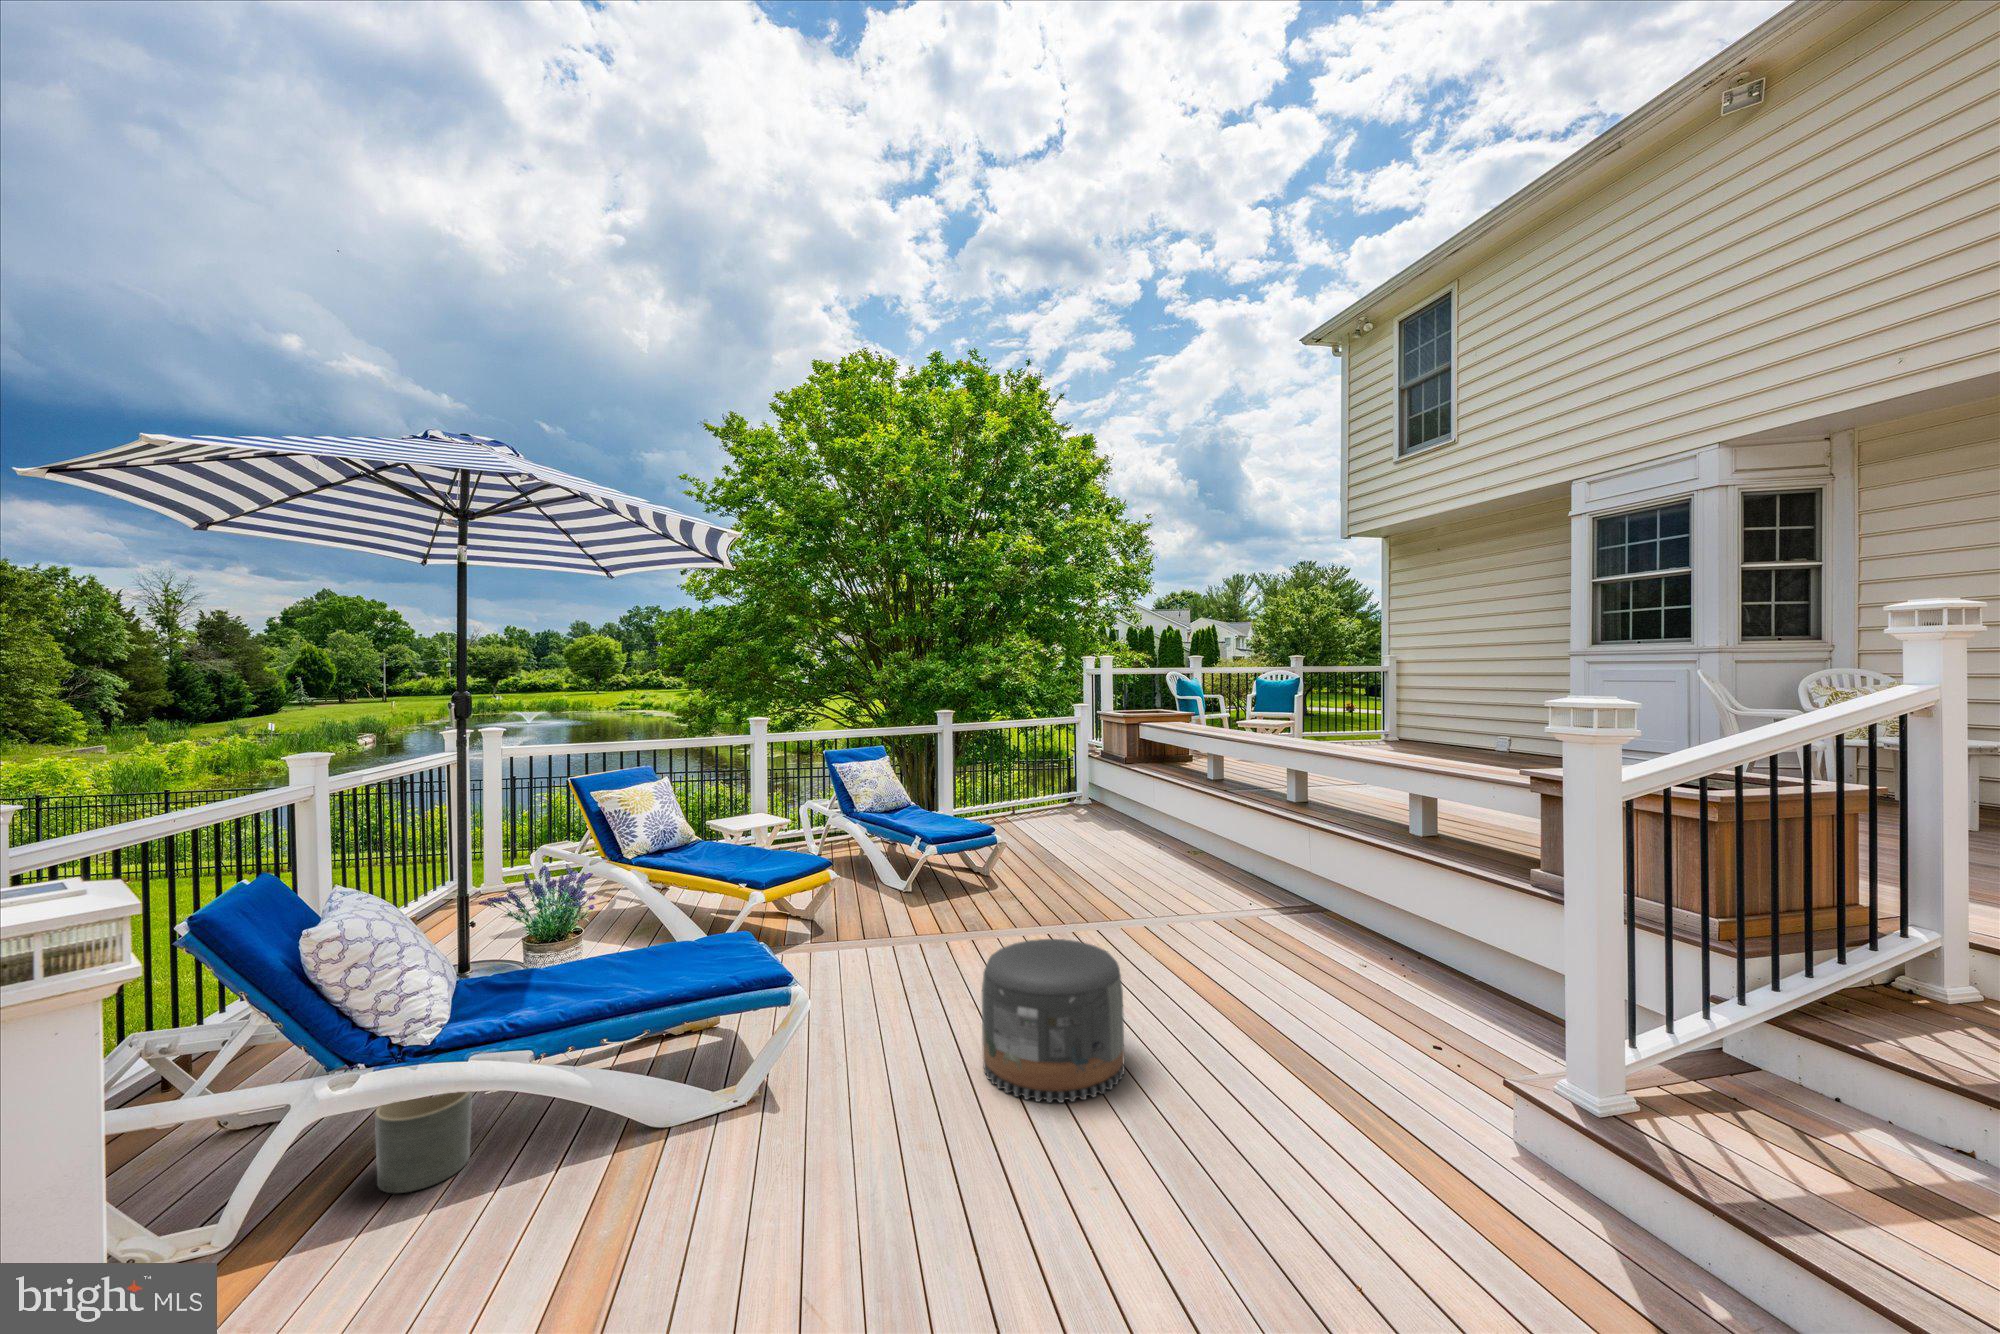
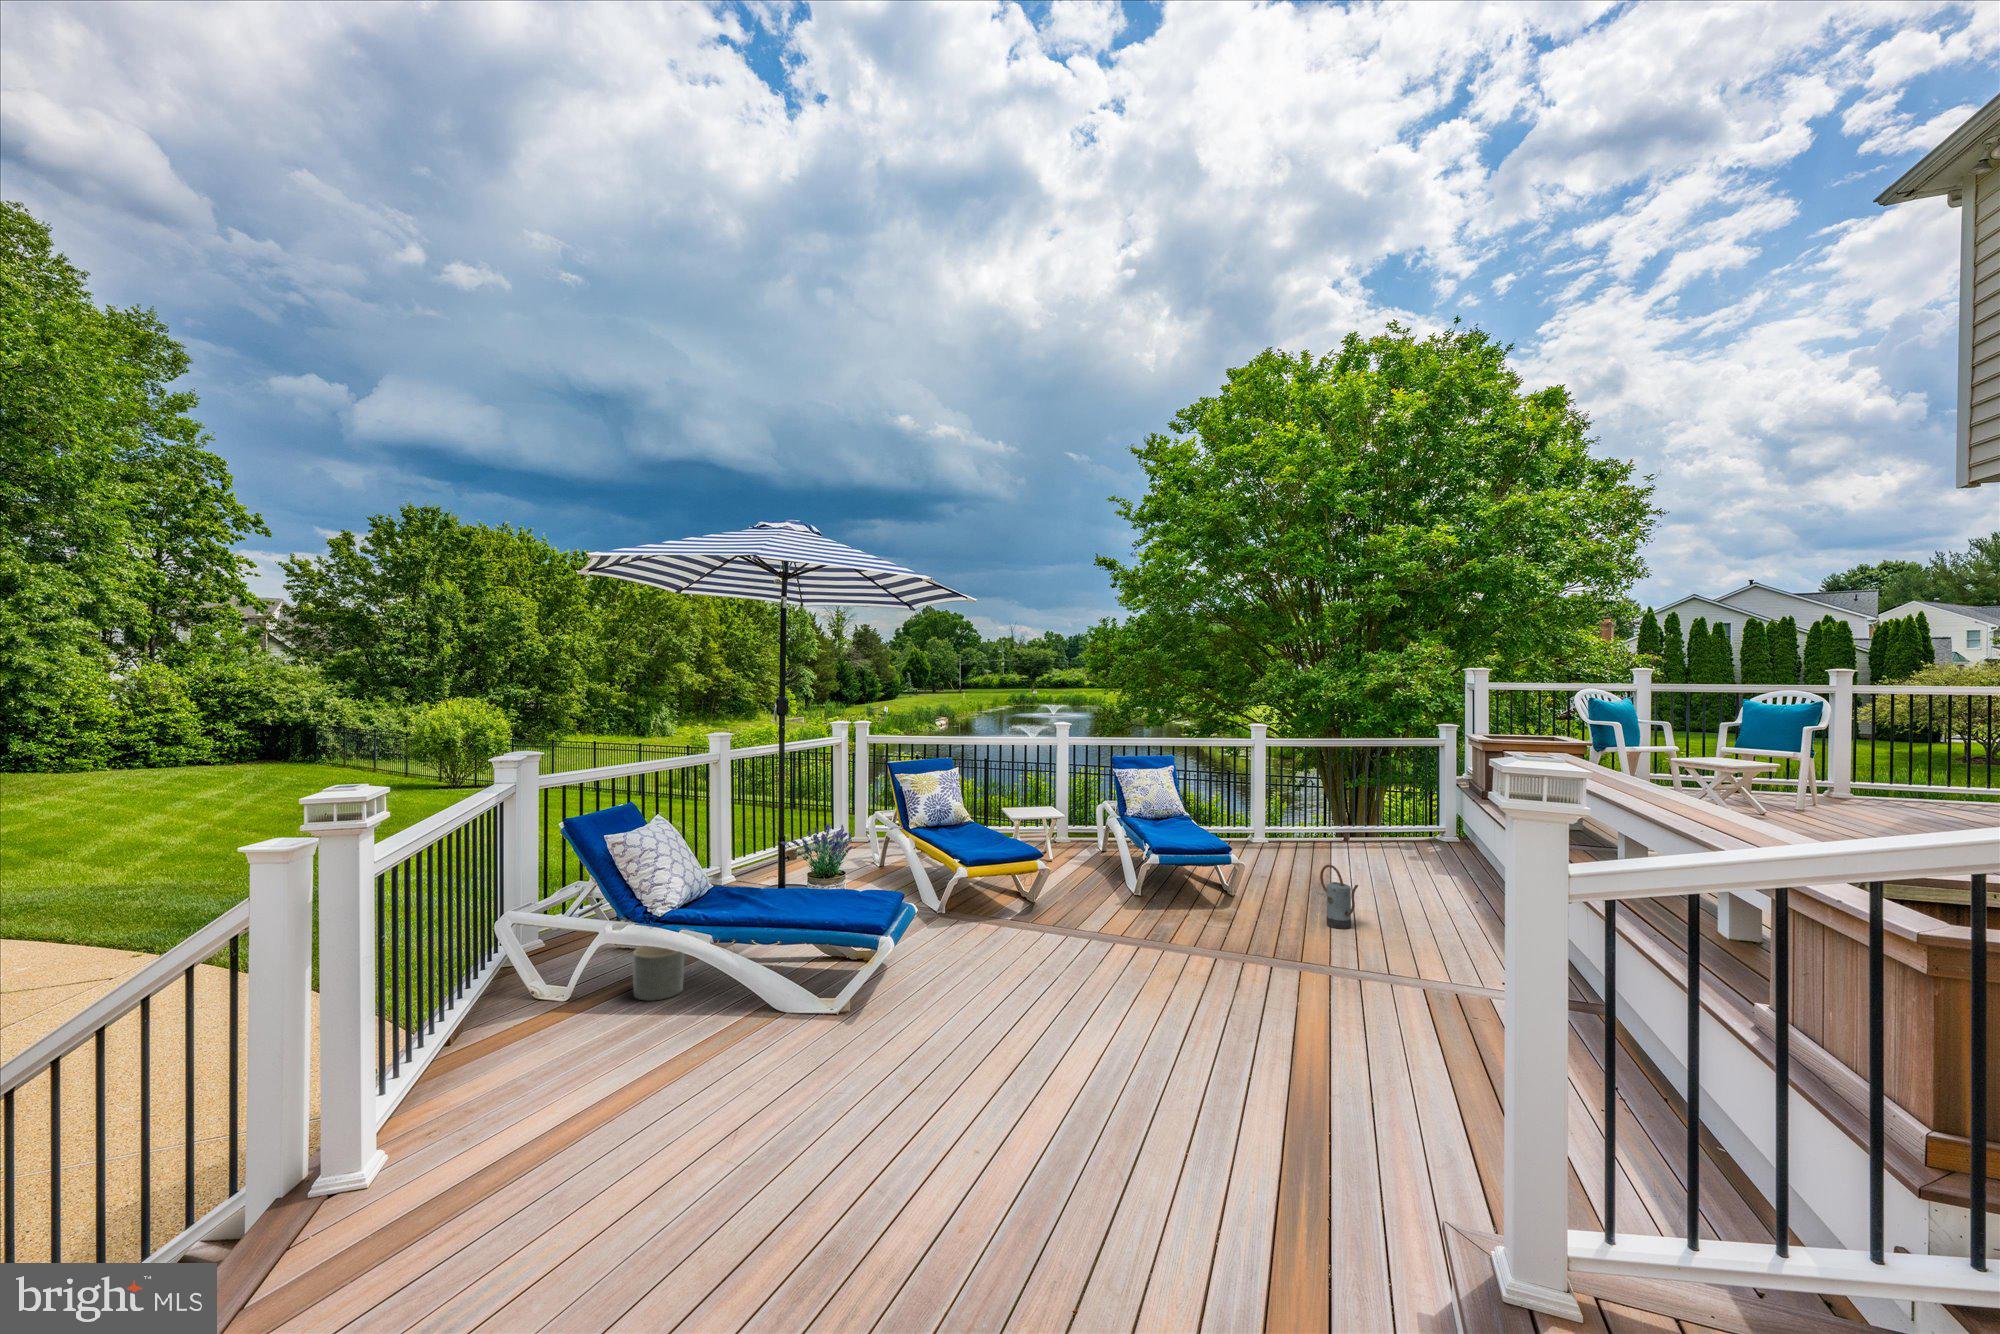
watering can: none [1070,830,1111,885] -> present [1320,865,1358,929]
pouf: present [982,939,1124,1103] -> none [982,944,1112,1094]

